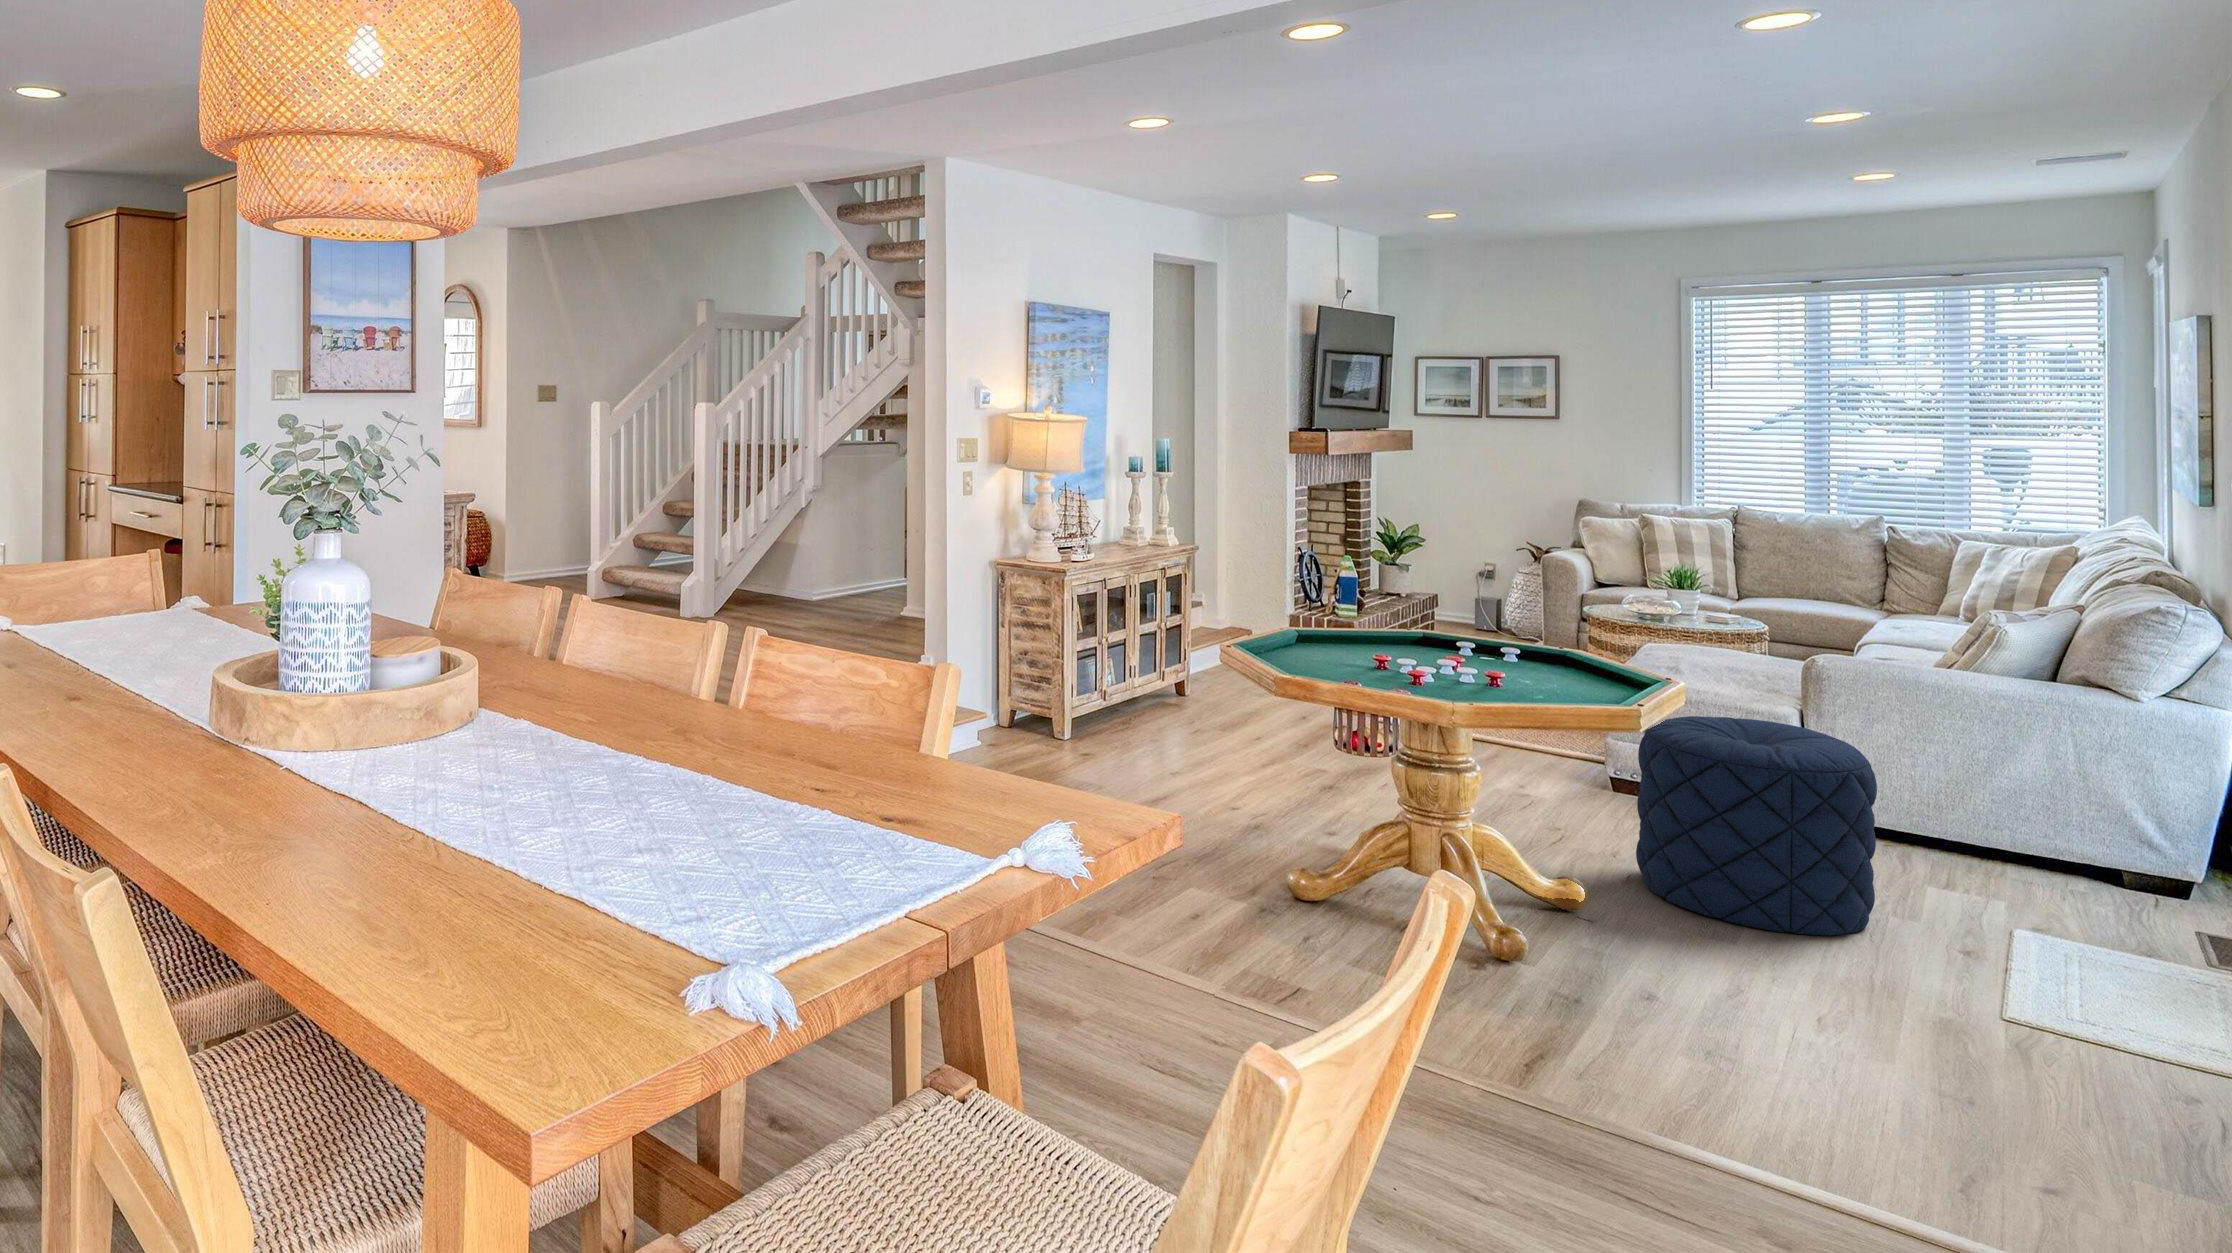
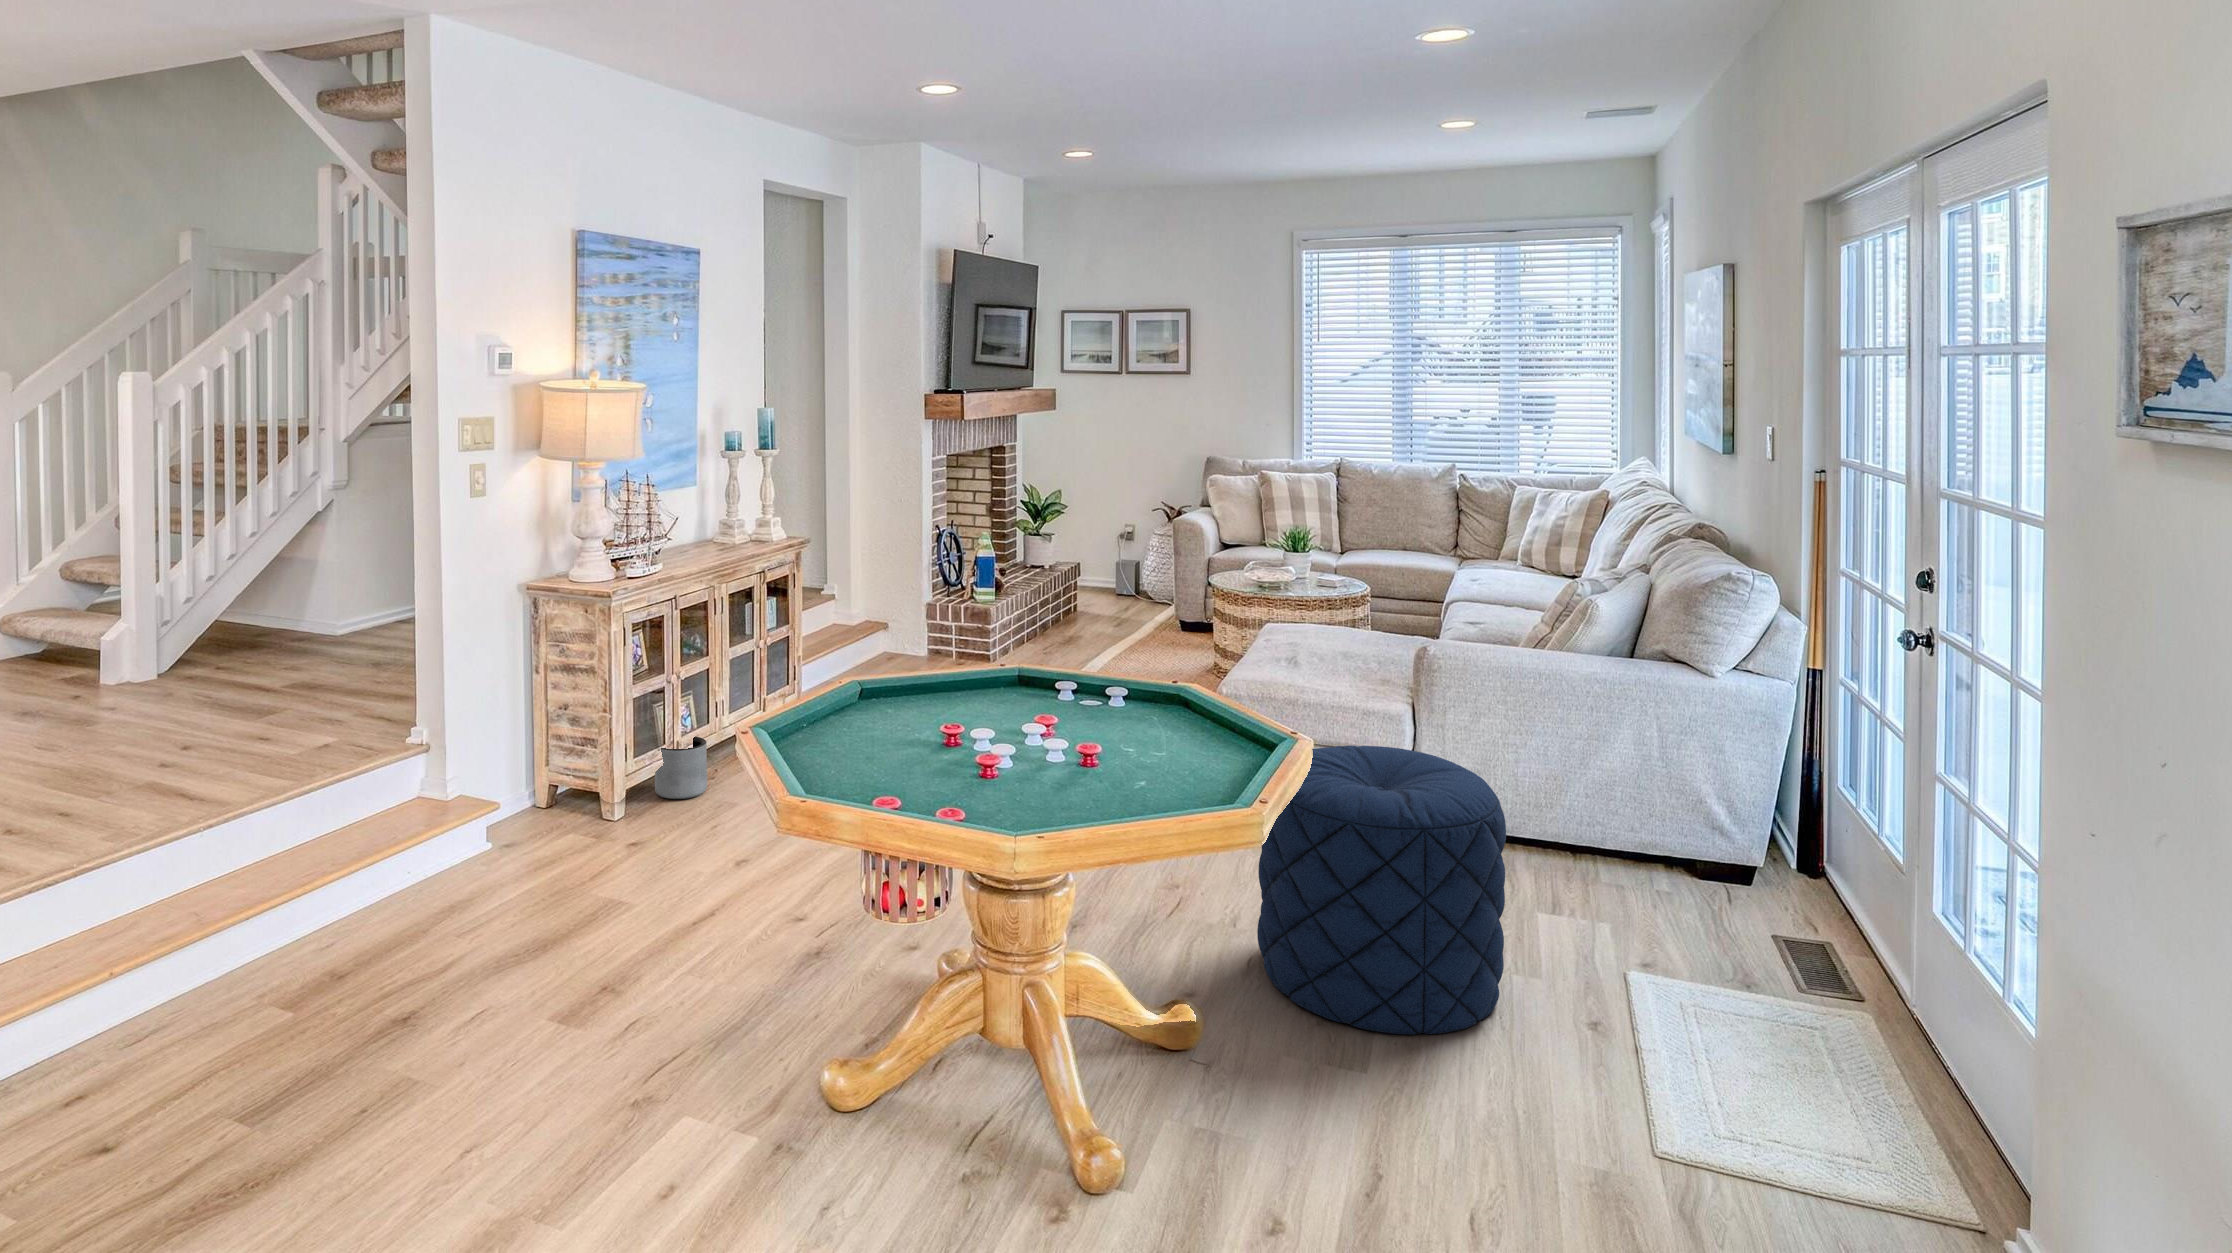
planter: none [1091,687,1132,733] -> present [655,736,707,799]

